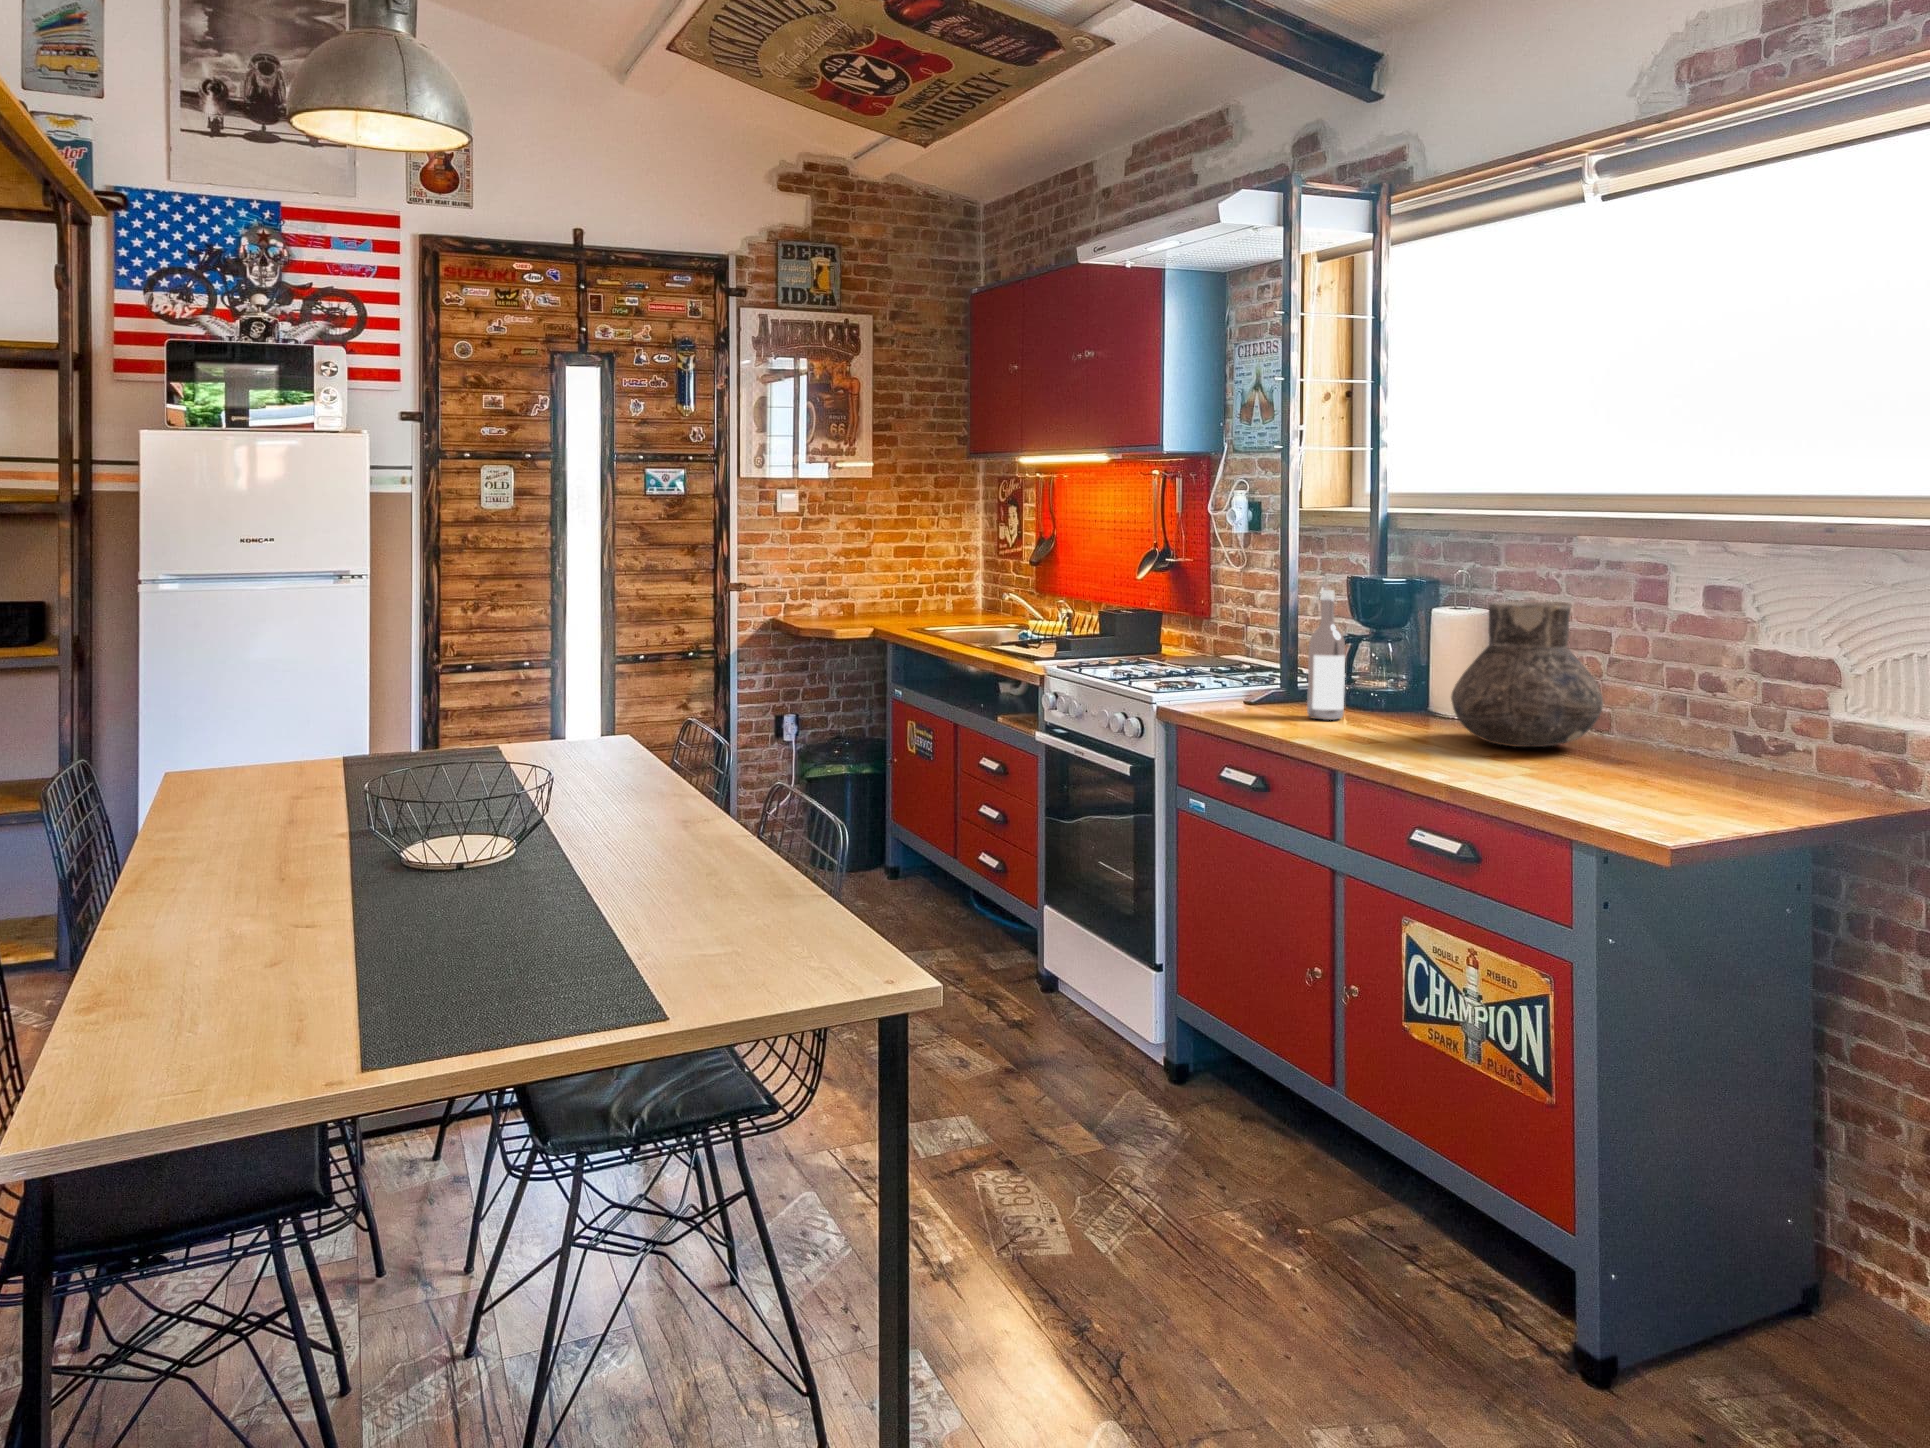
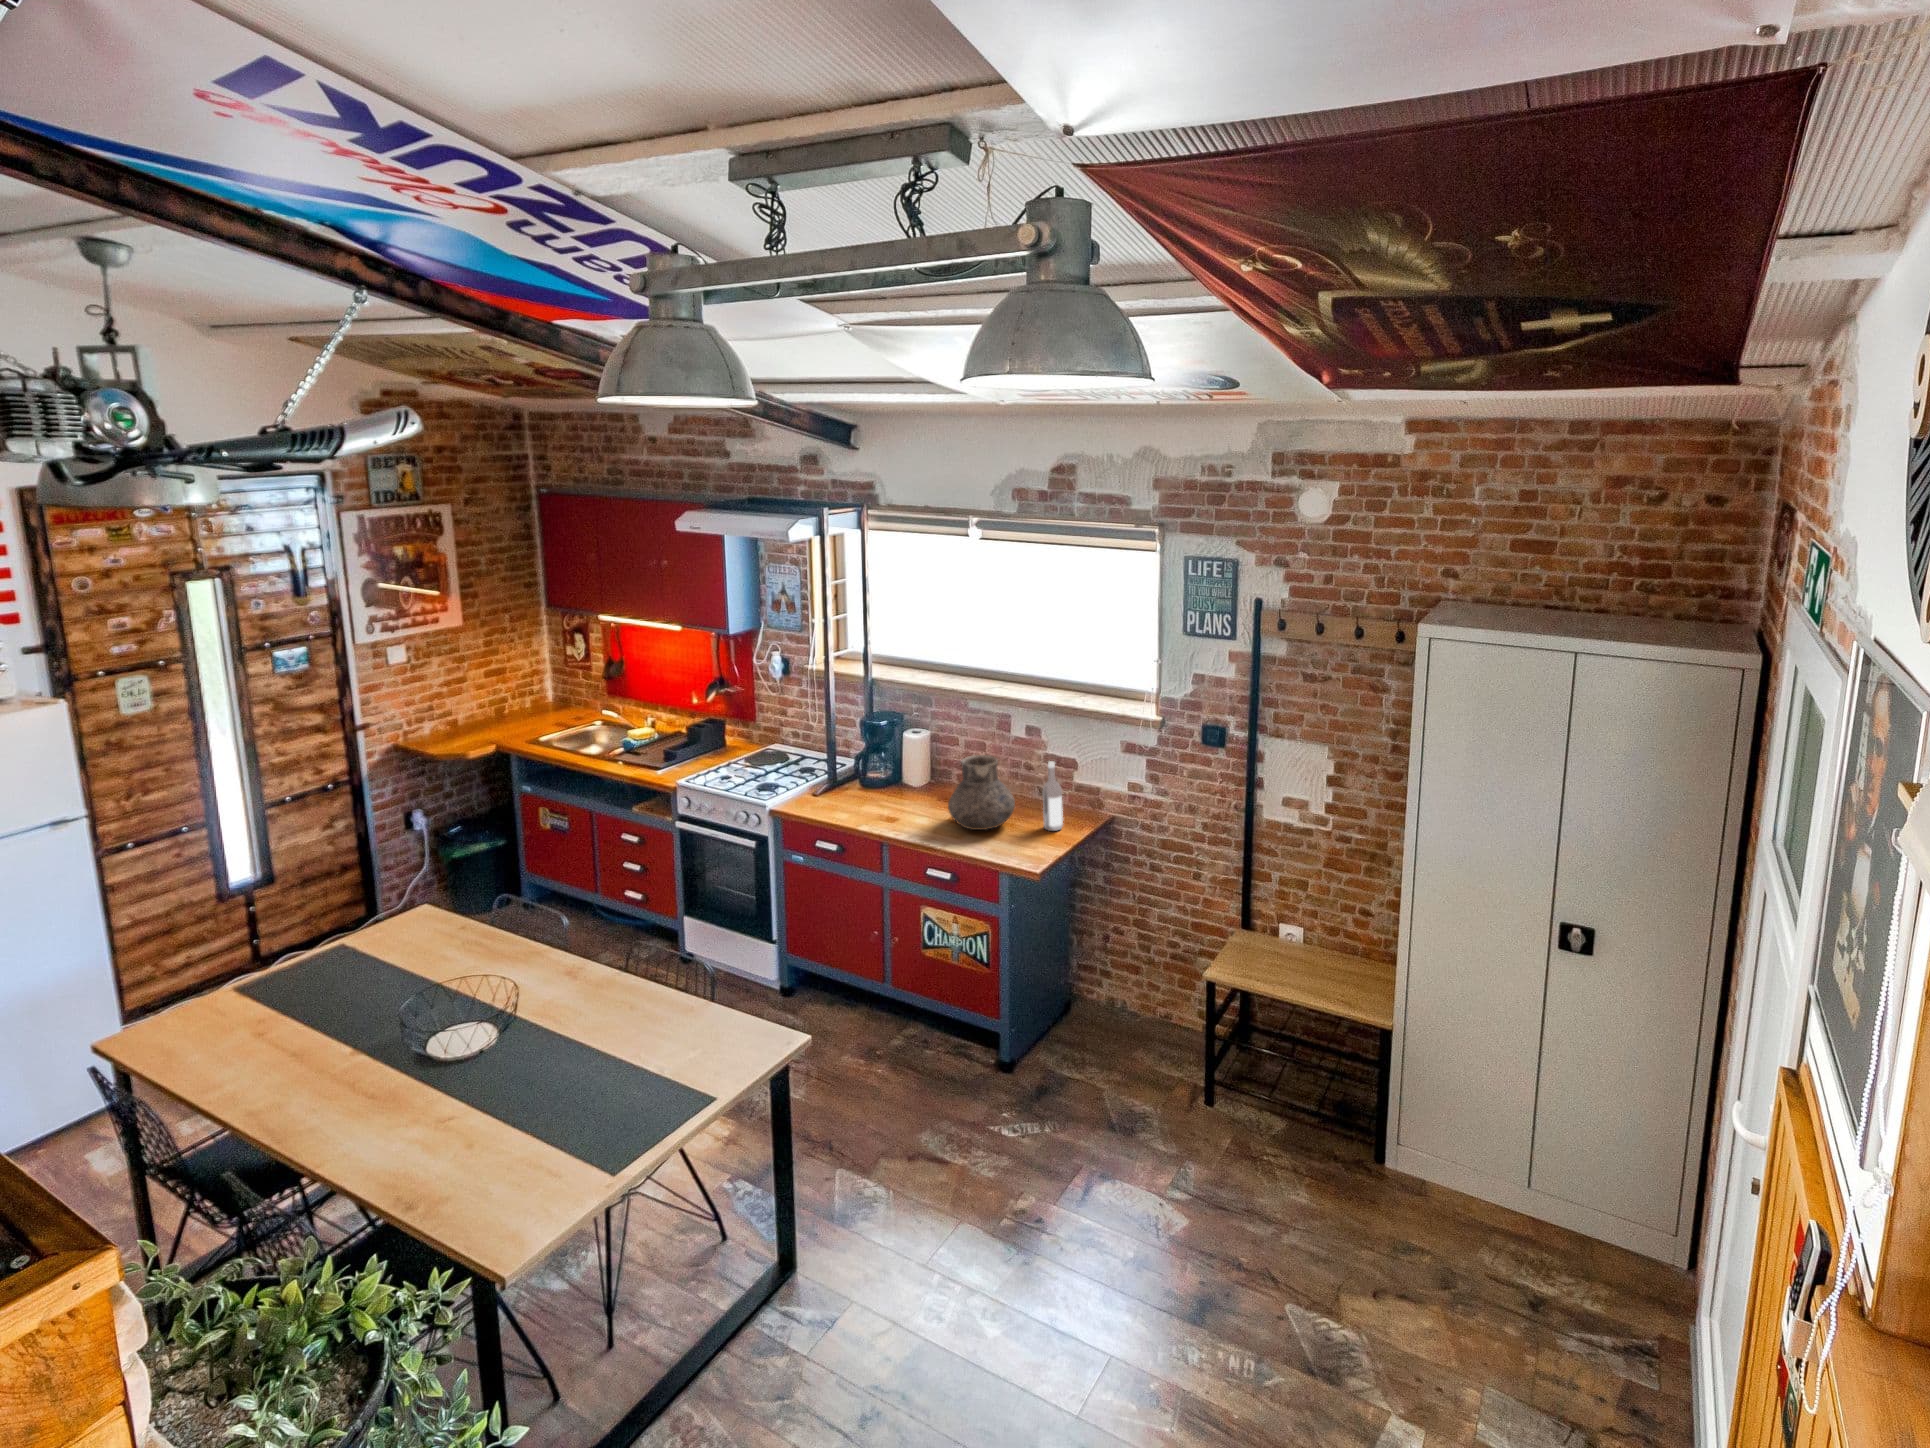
wine bottle: present [1307,590,1345,720] -> present [1043,761,1063,831]

